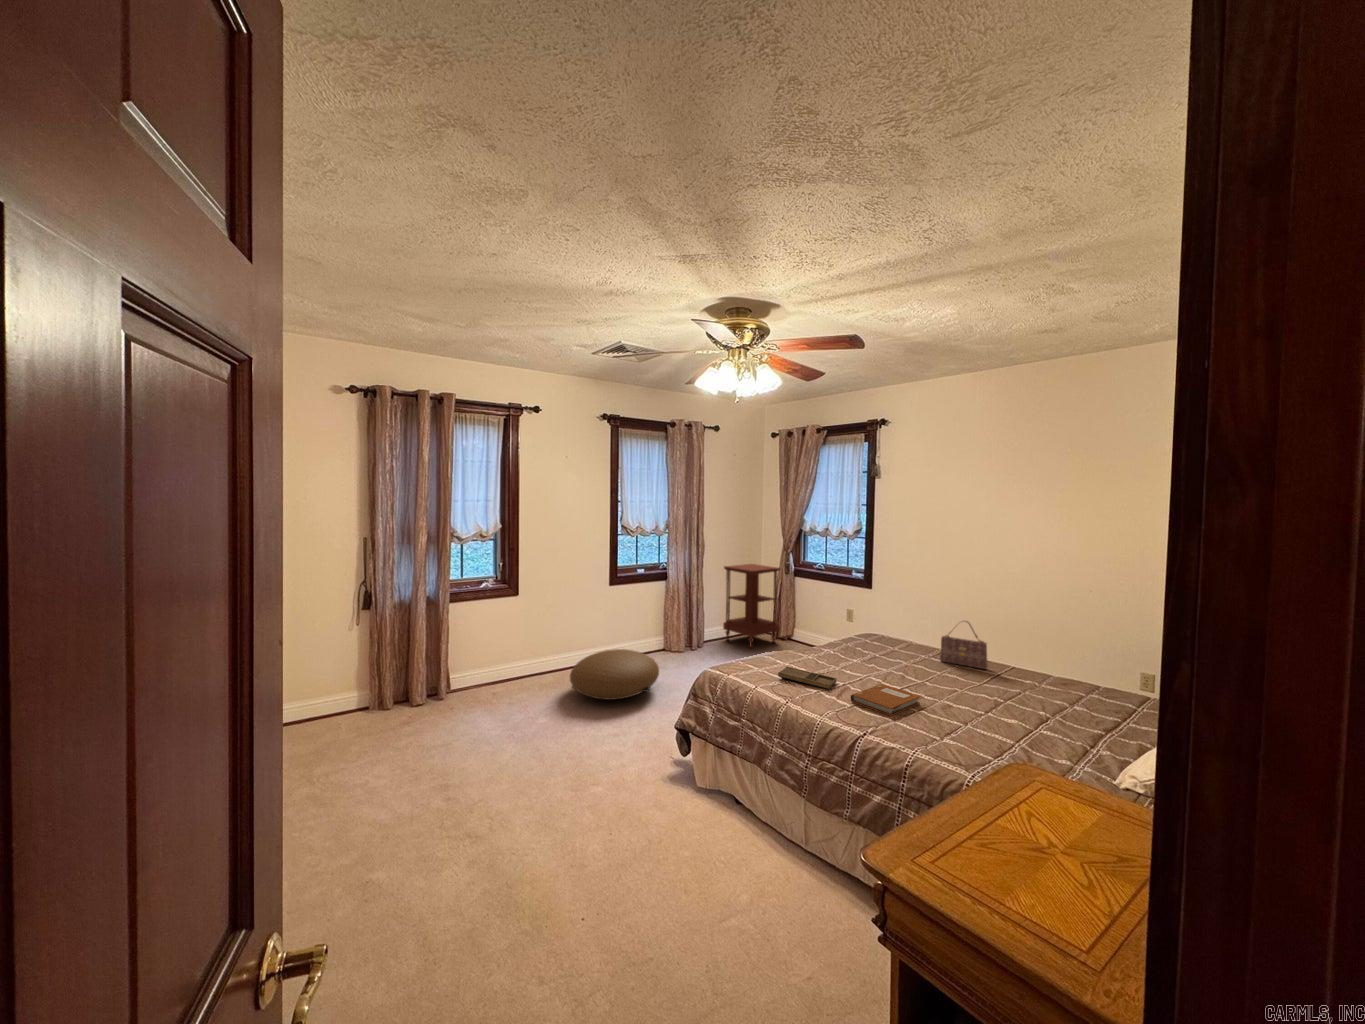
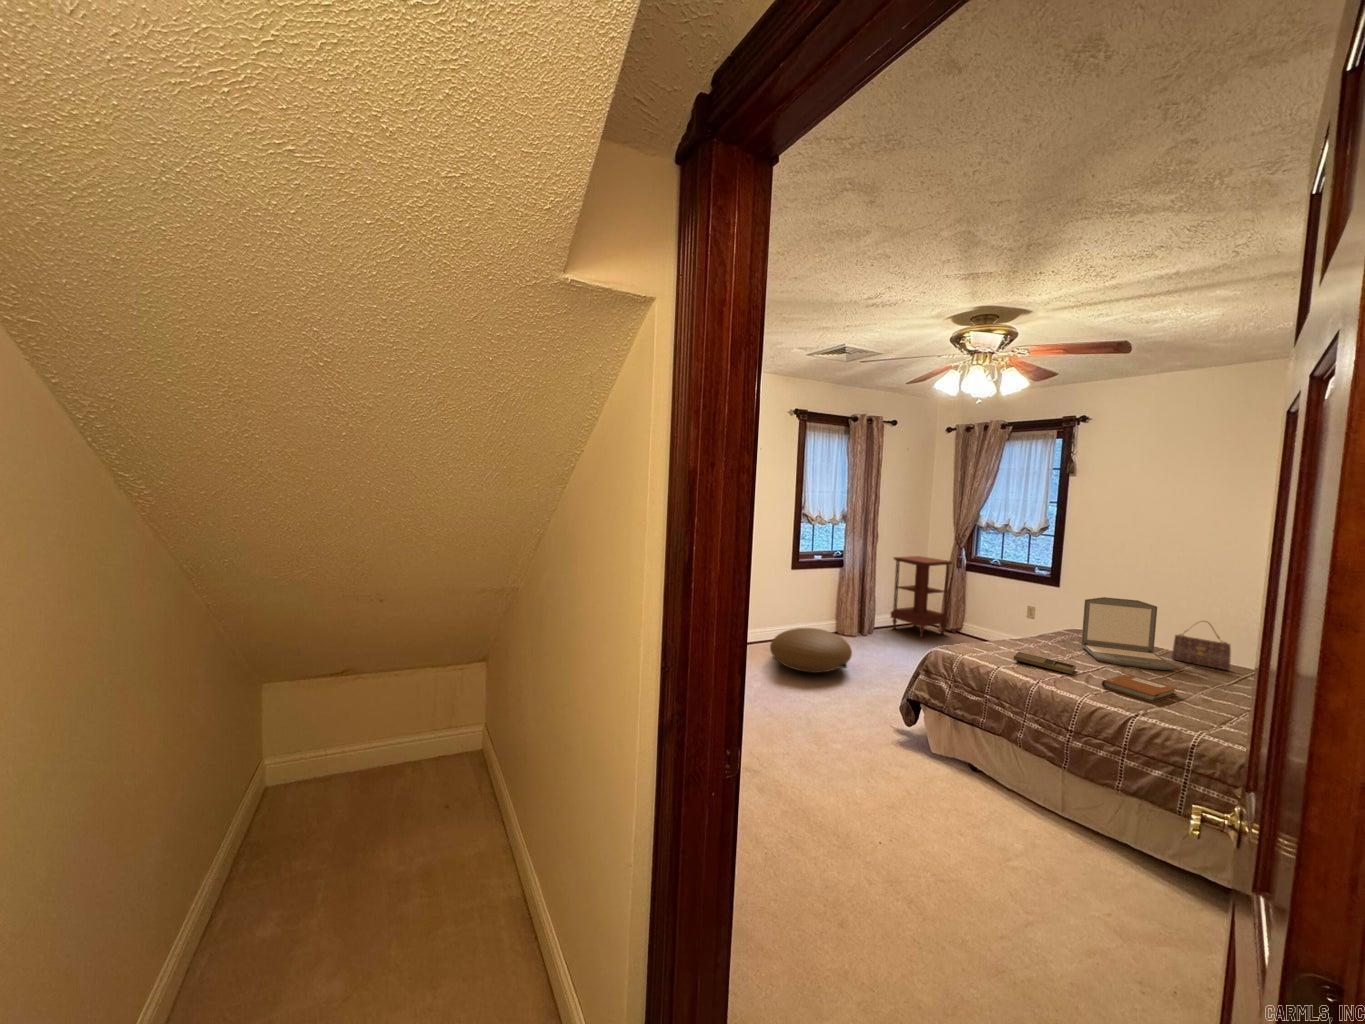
laptop: none [860,602,935,674] -> present [1081,597,1175,670]

